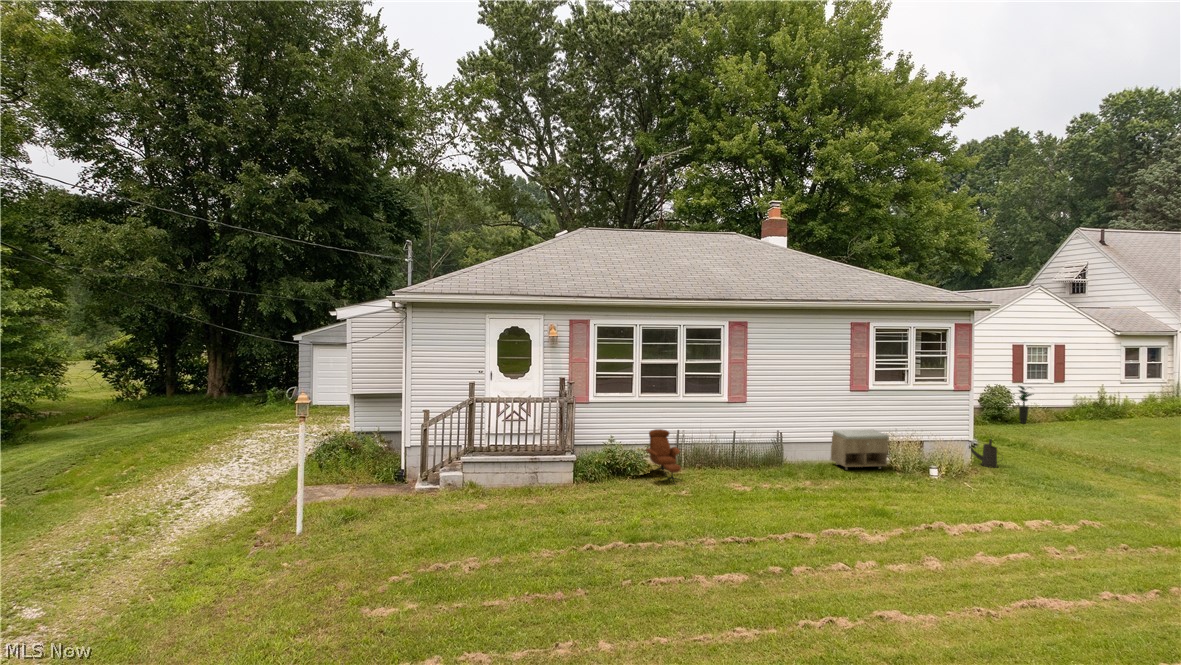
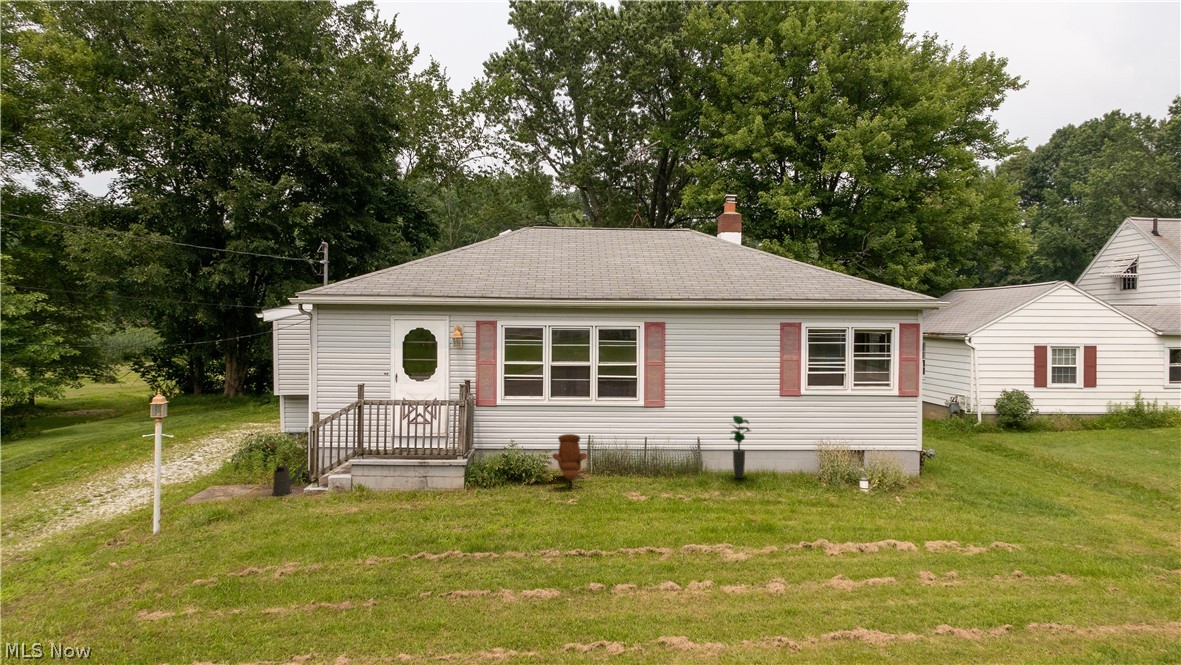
potted plant: present [1018,386,1034,423] -> present [730,416,751,478]
storage bench: present [831,430,889,469] -> none [761,438,820,481]
watering can: present [969,439,998,468] -> present [268,461,307,496]

